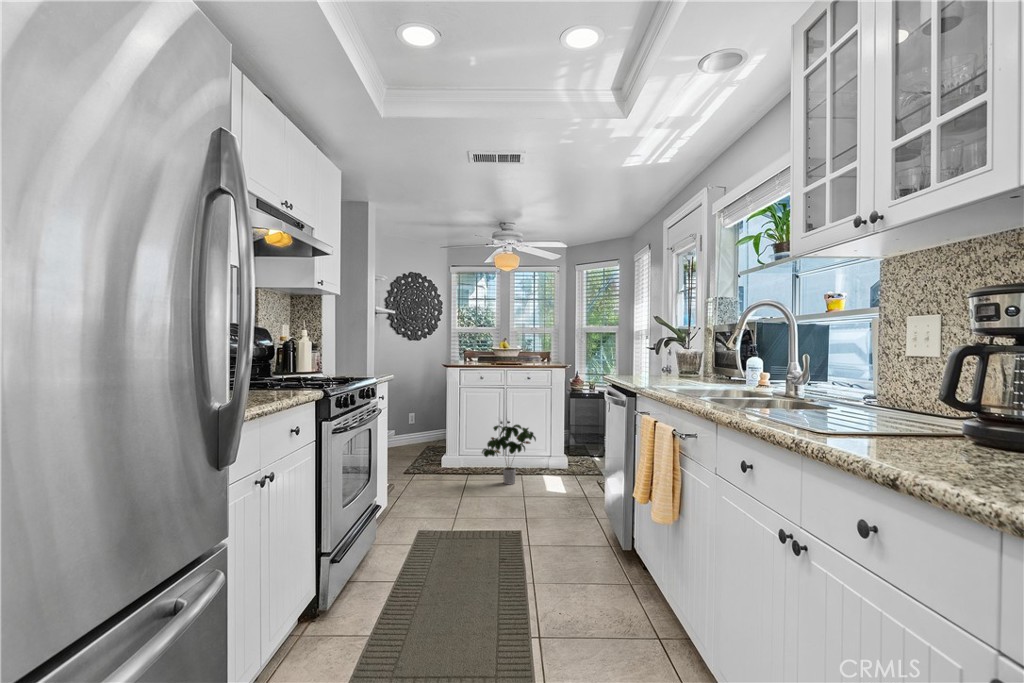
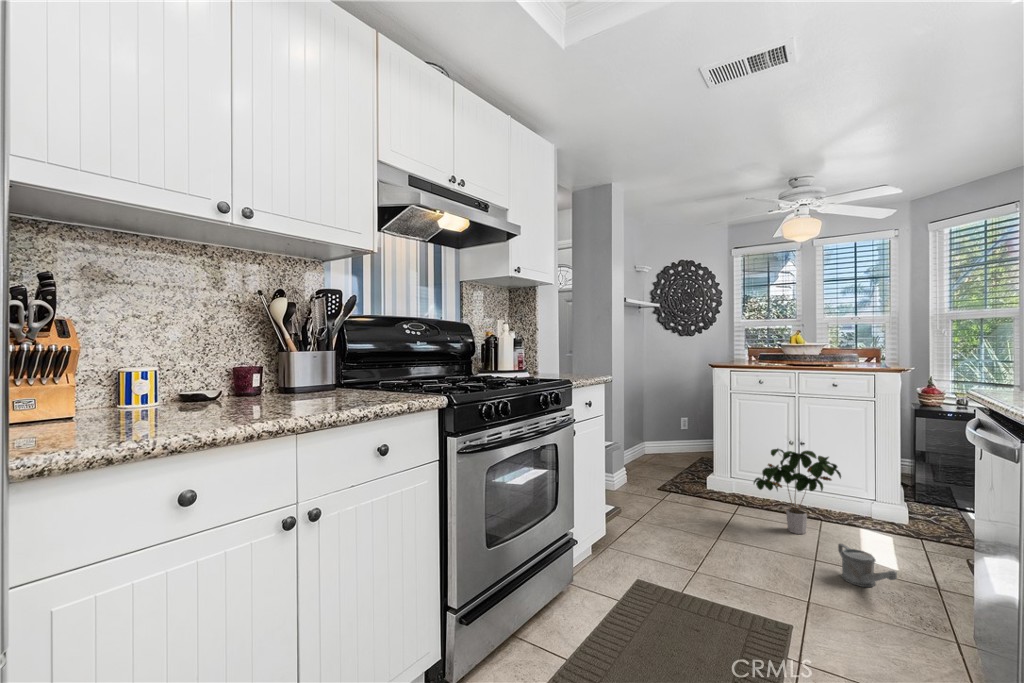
watering can: none [538,481,570,504] -> present [838,543,897,587]

